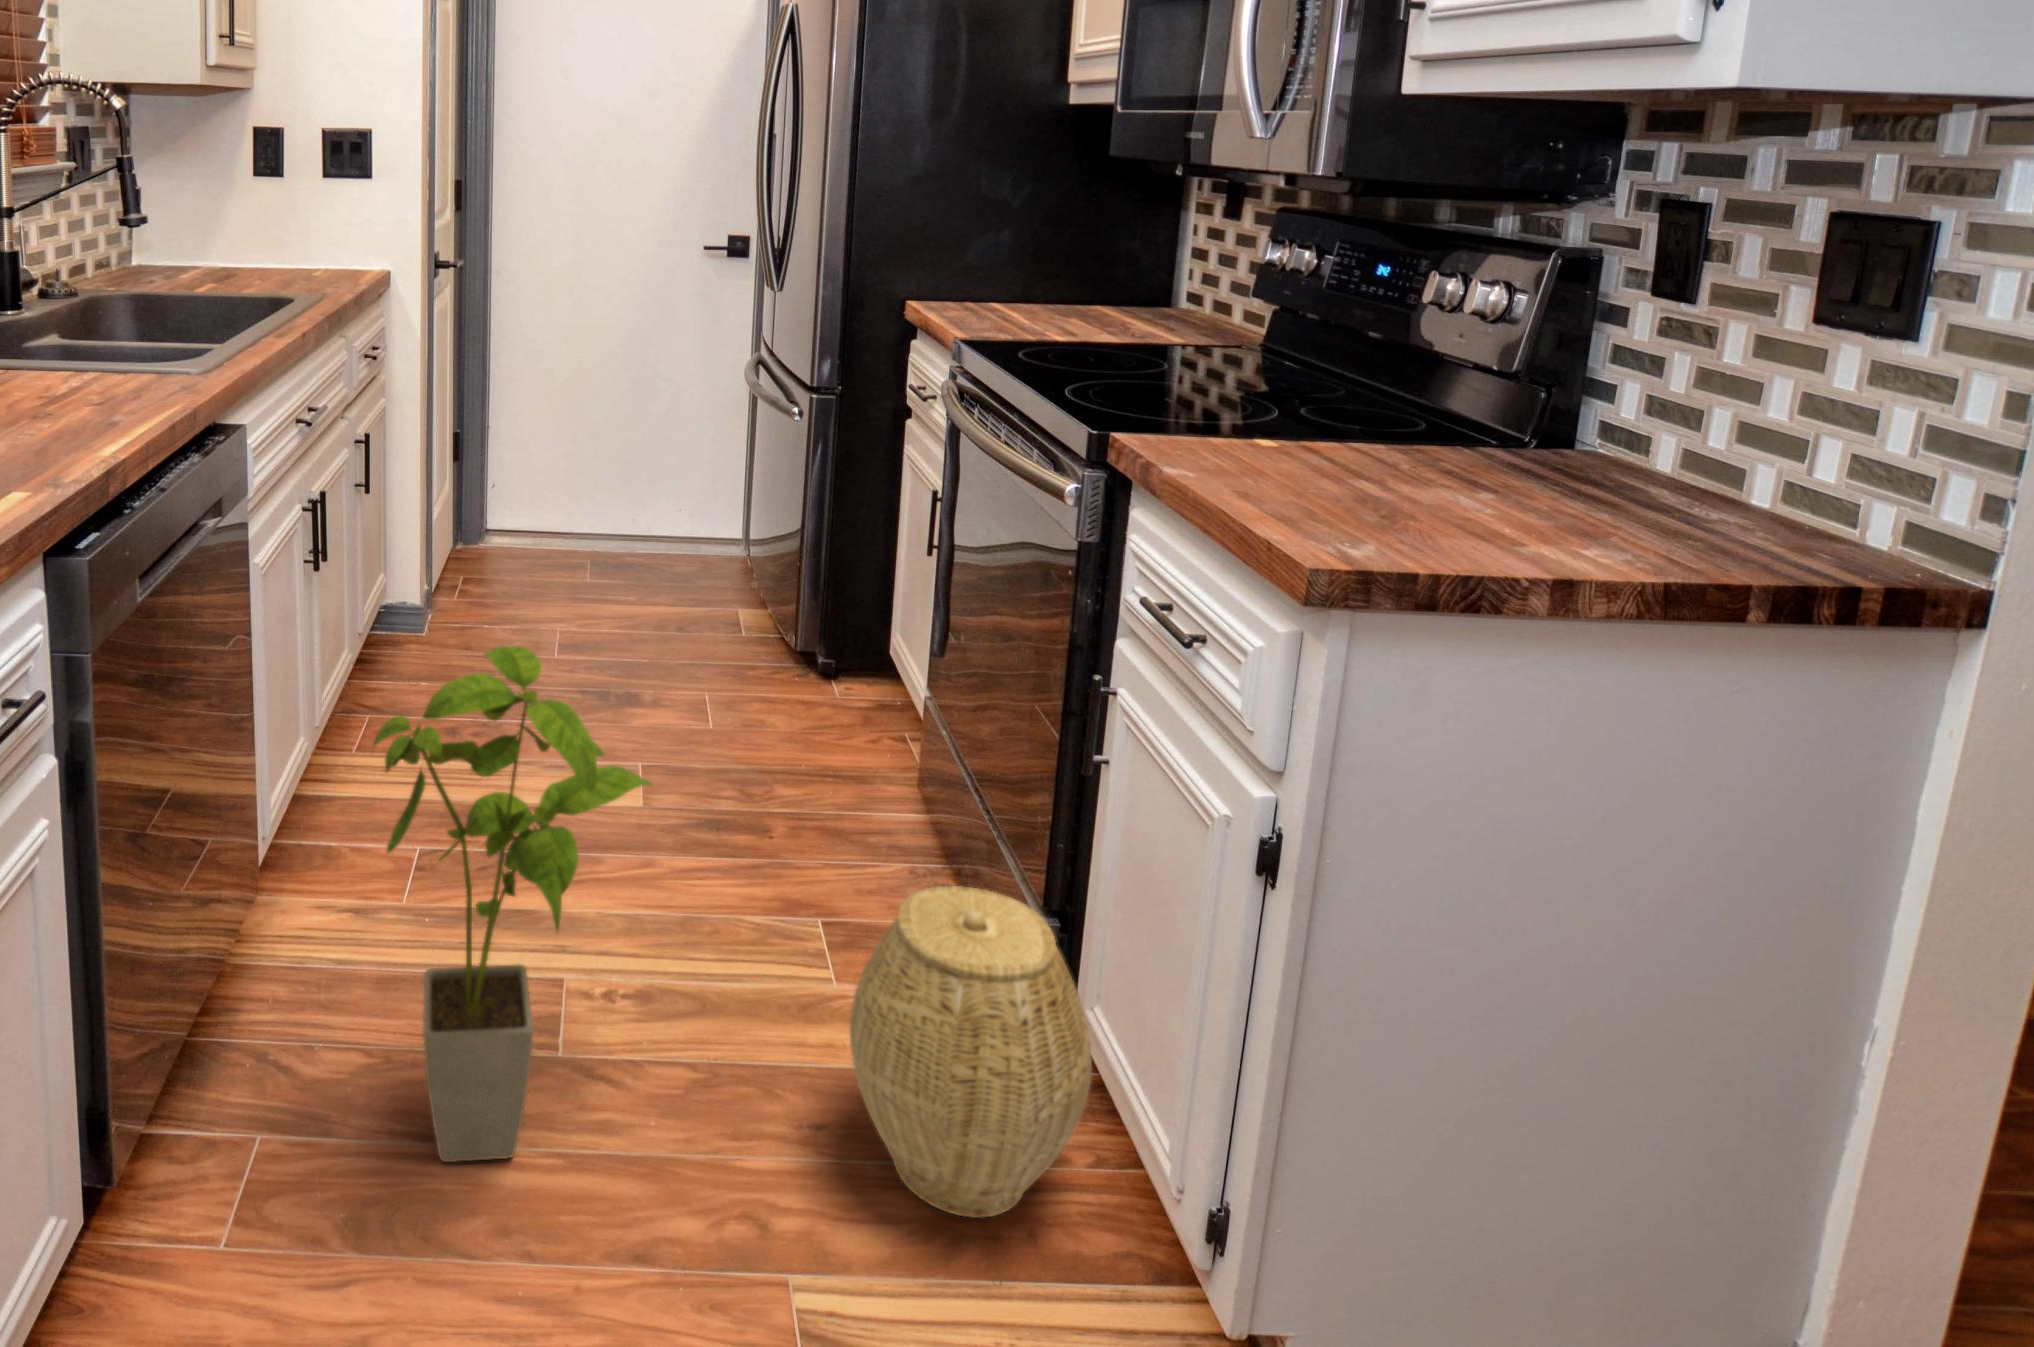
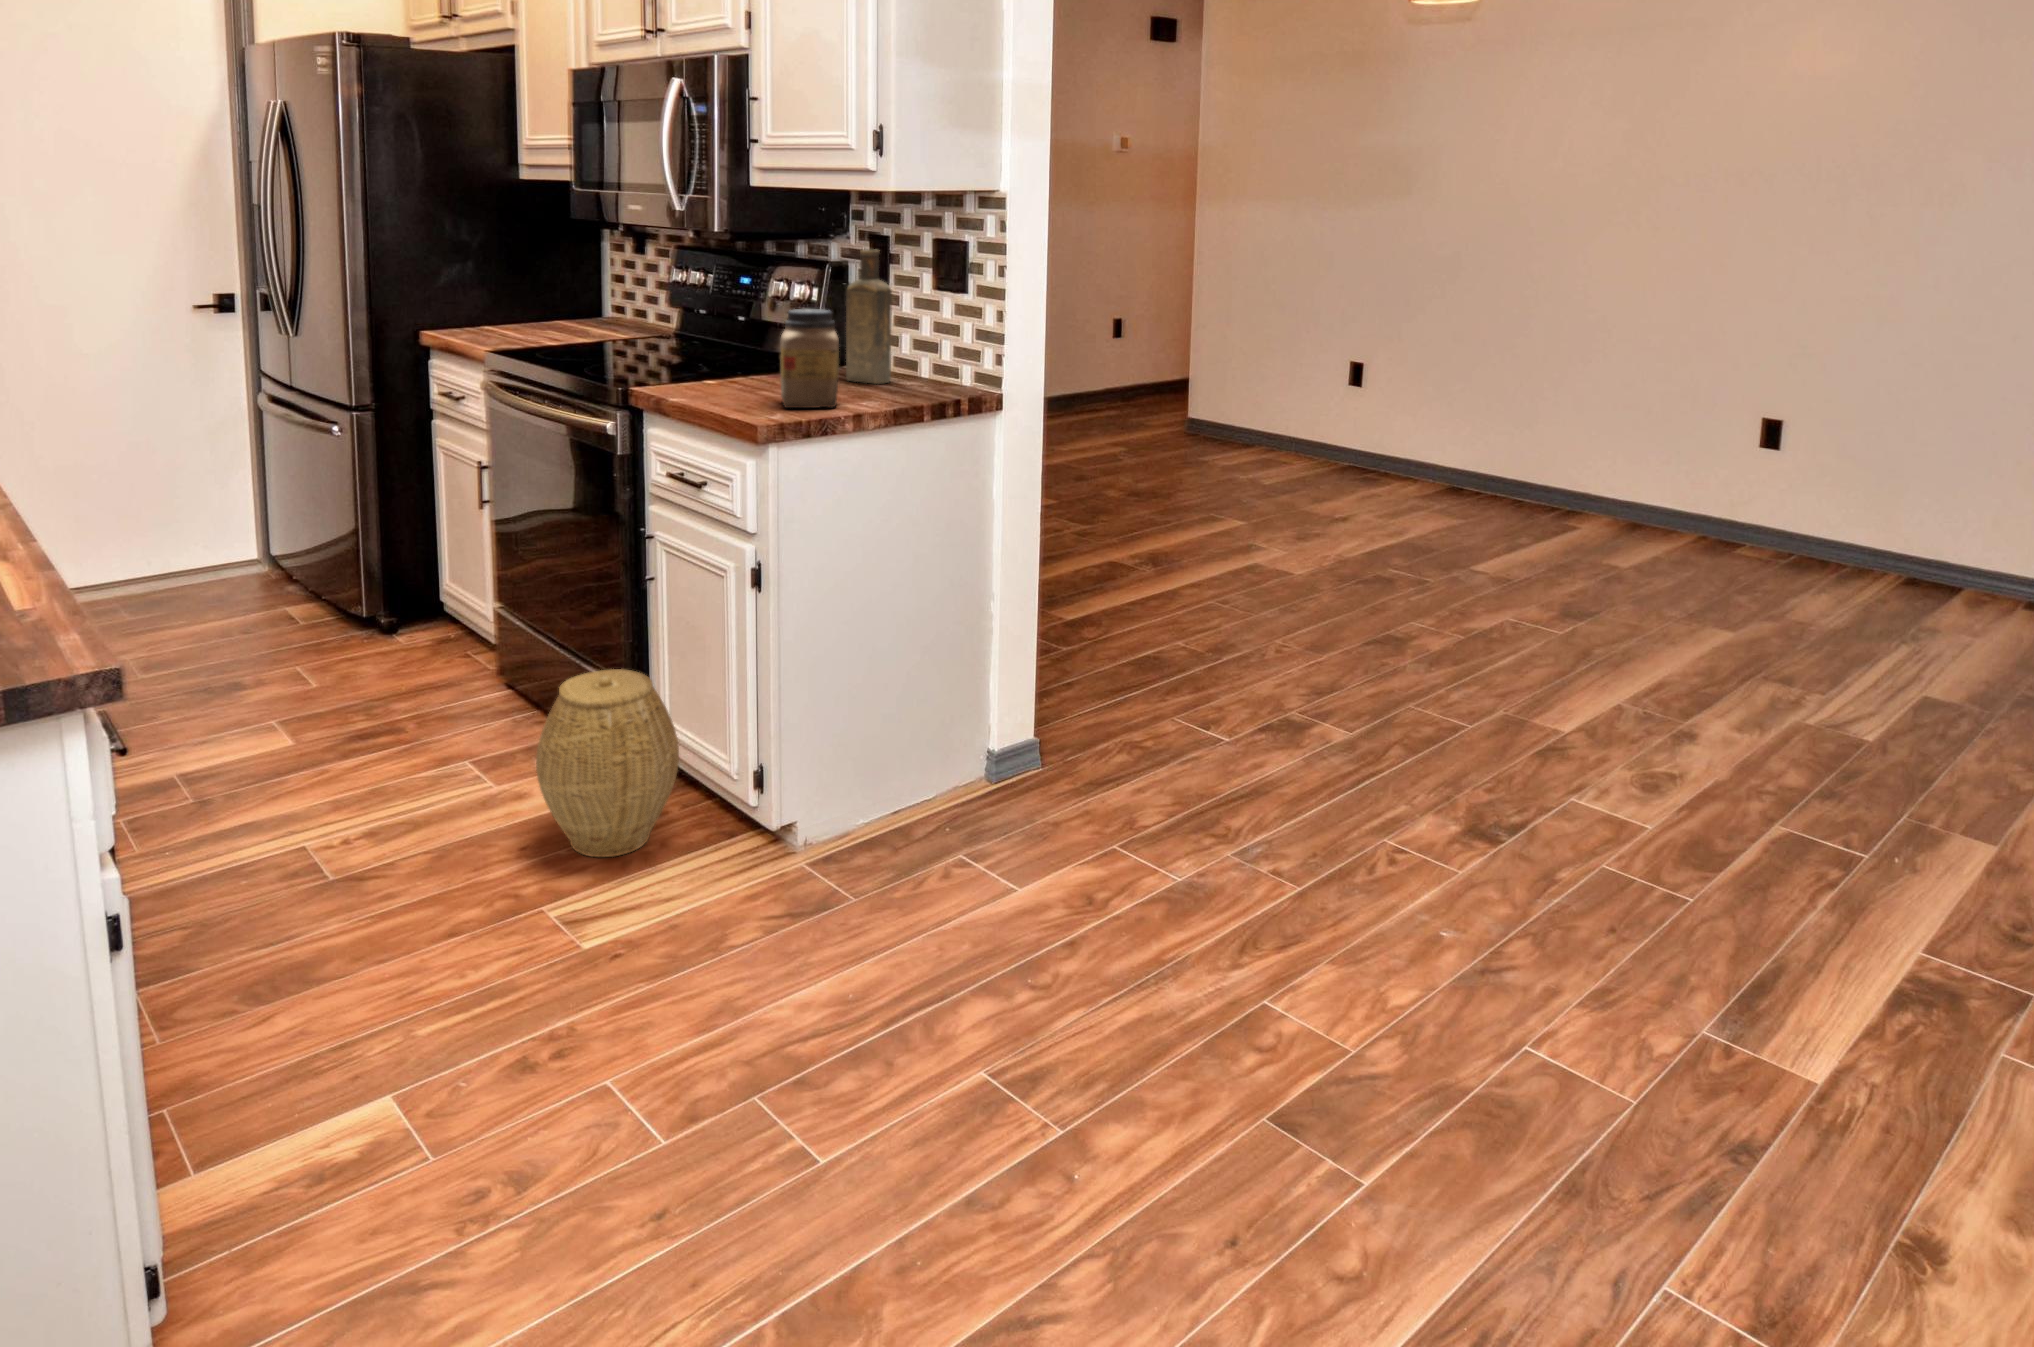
bottle: none [1560,226,1700,503] -> present [846,249,892,384]
jar: none [1382,336,1536,548] -> present [780,309,839,408]
house plant: present [374,646,652,1162] -> none [183,575,394,956]

